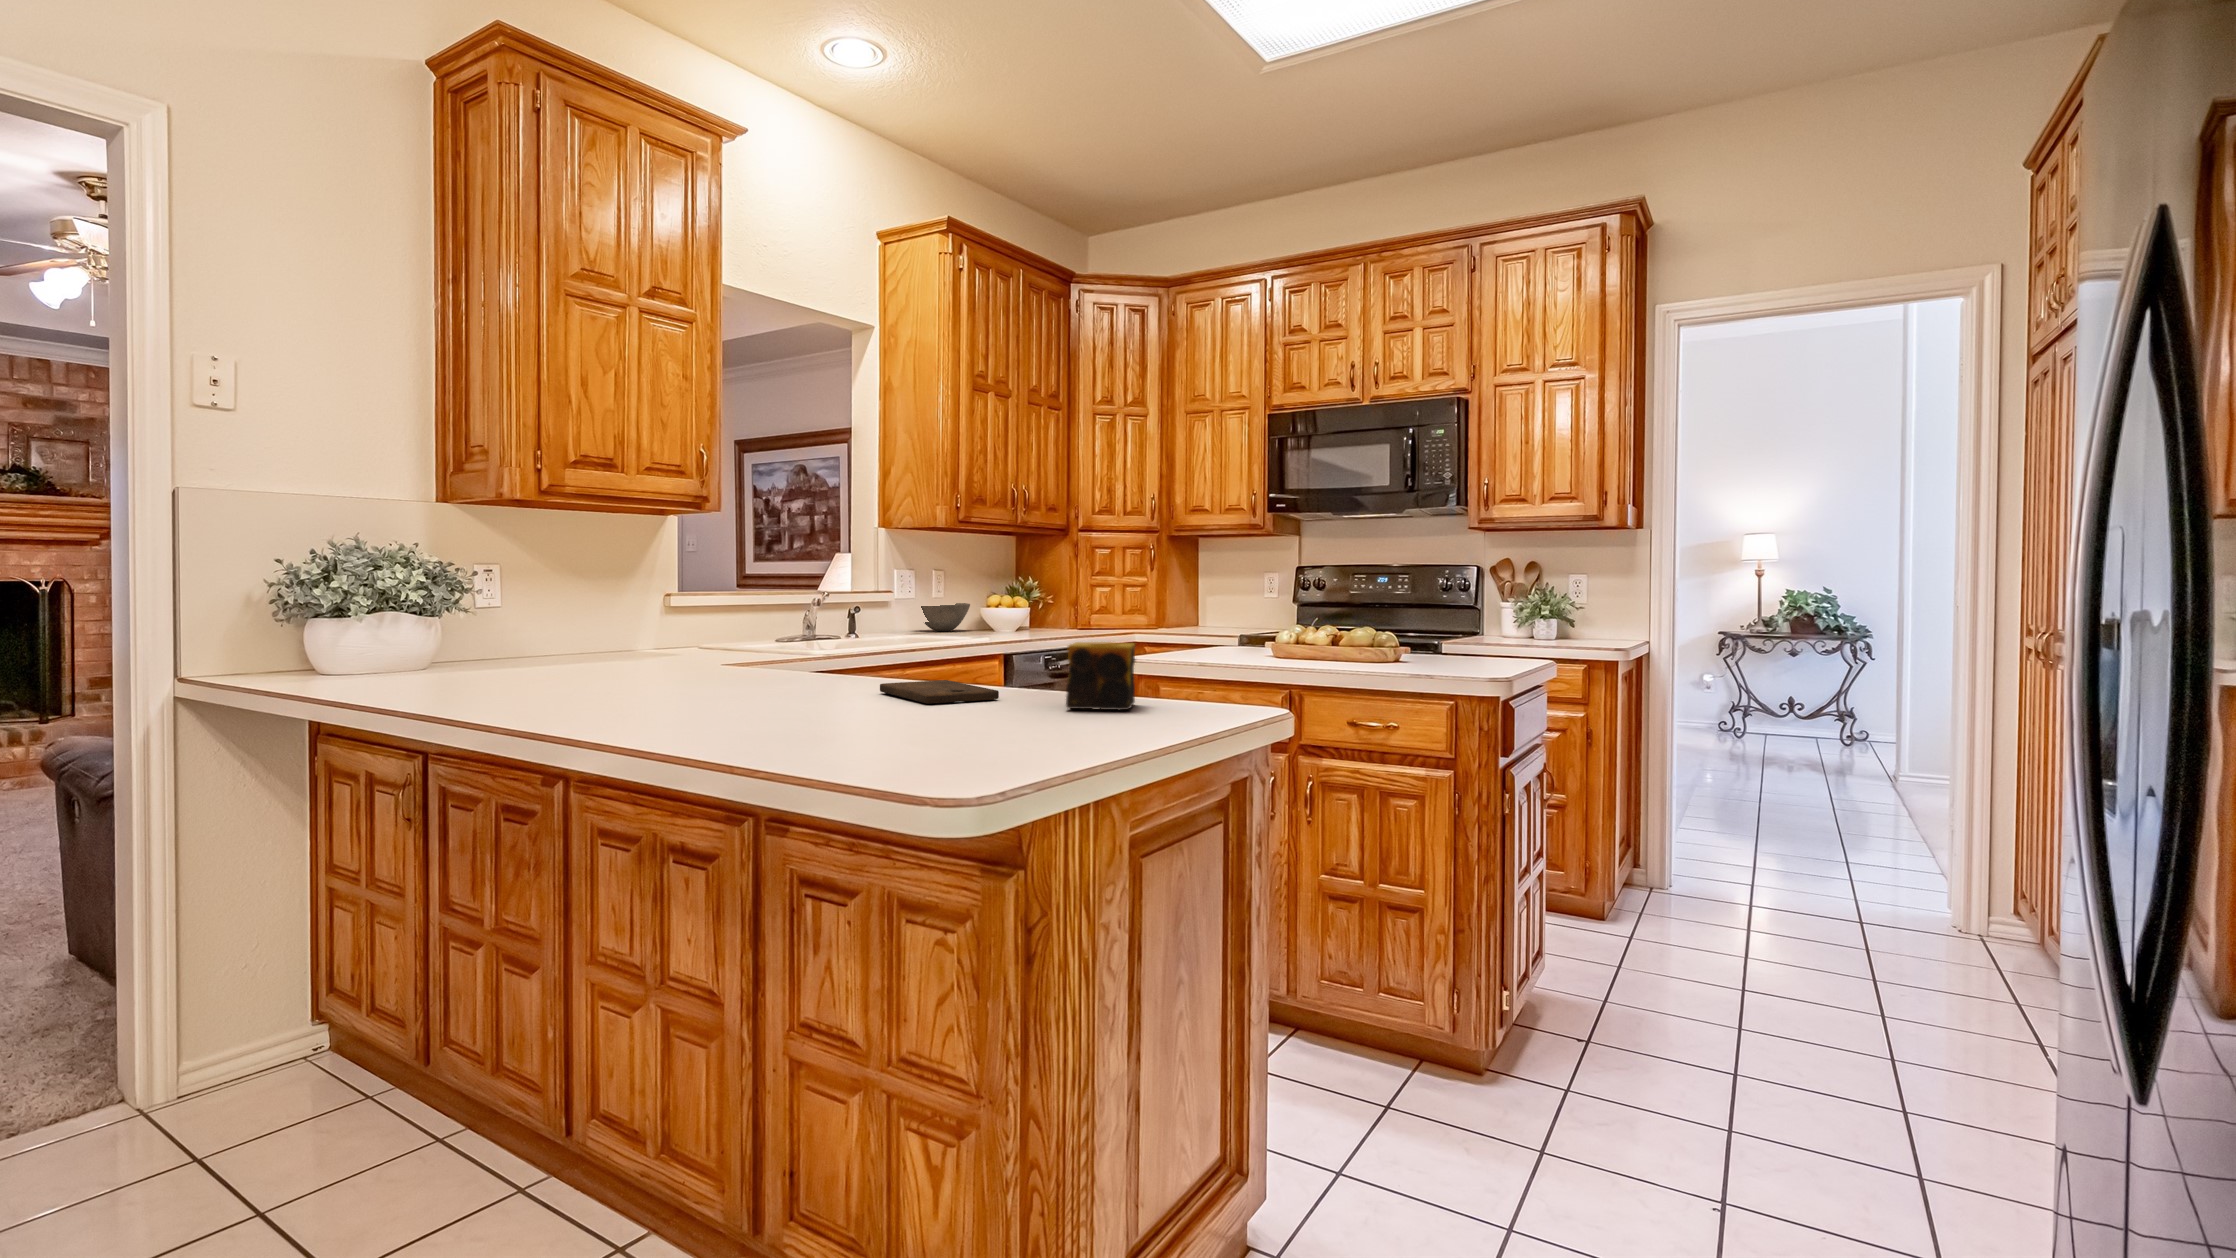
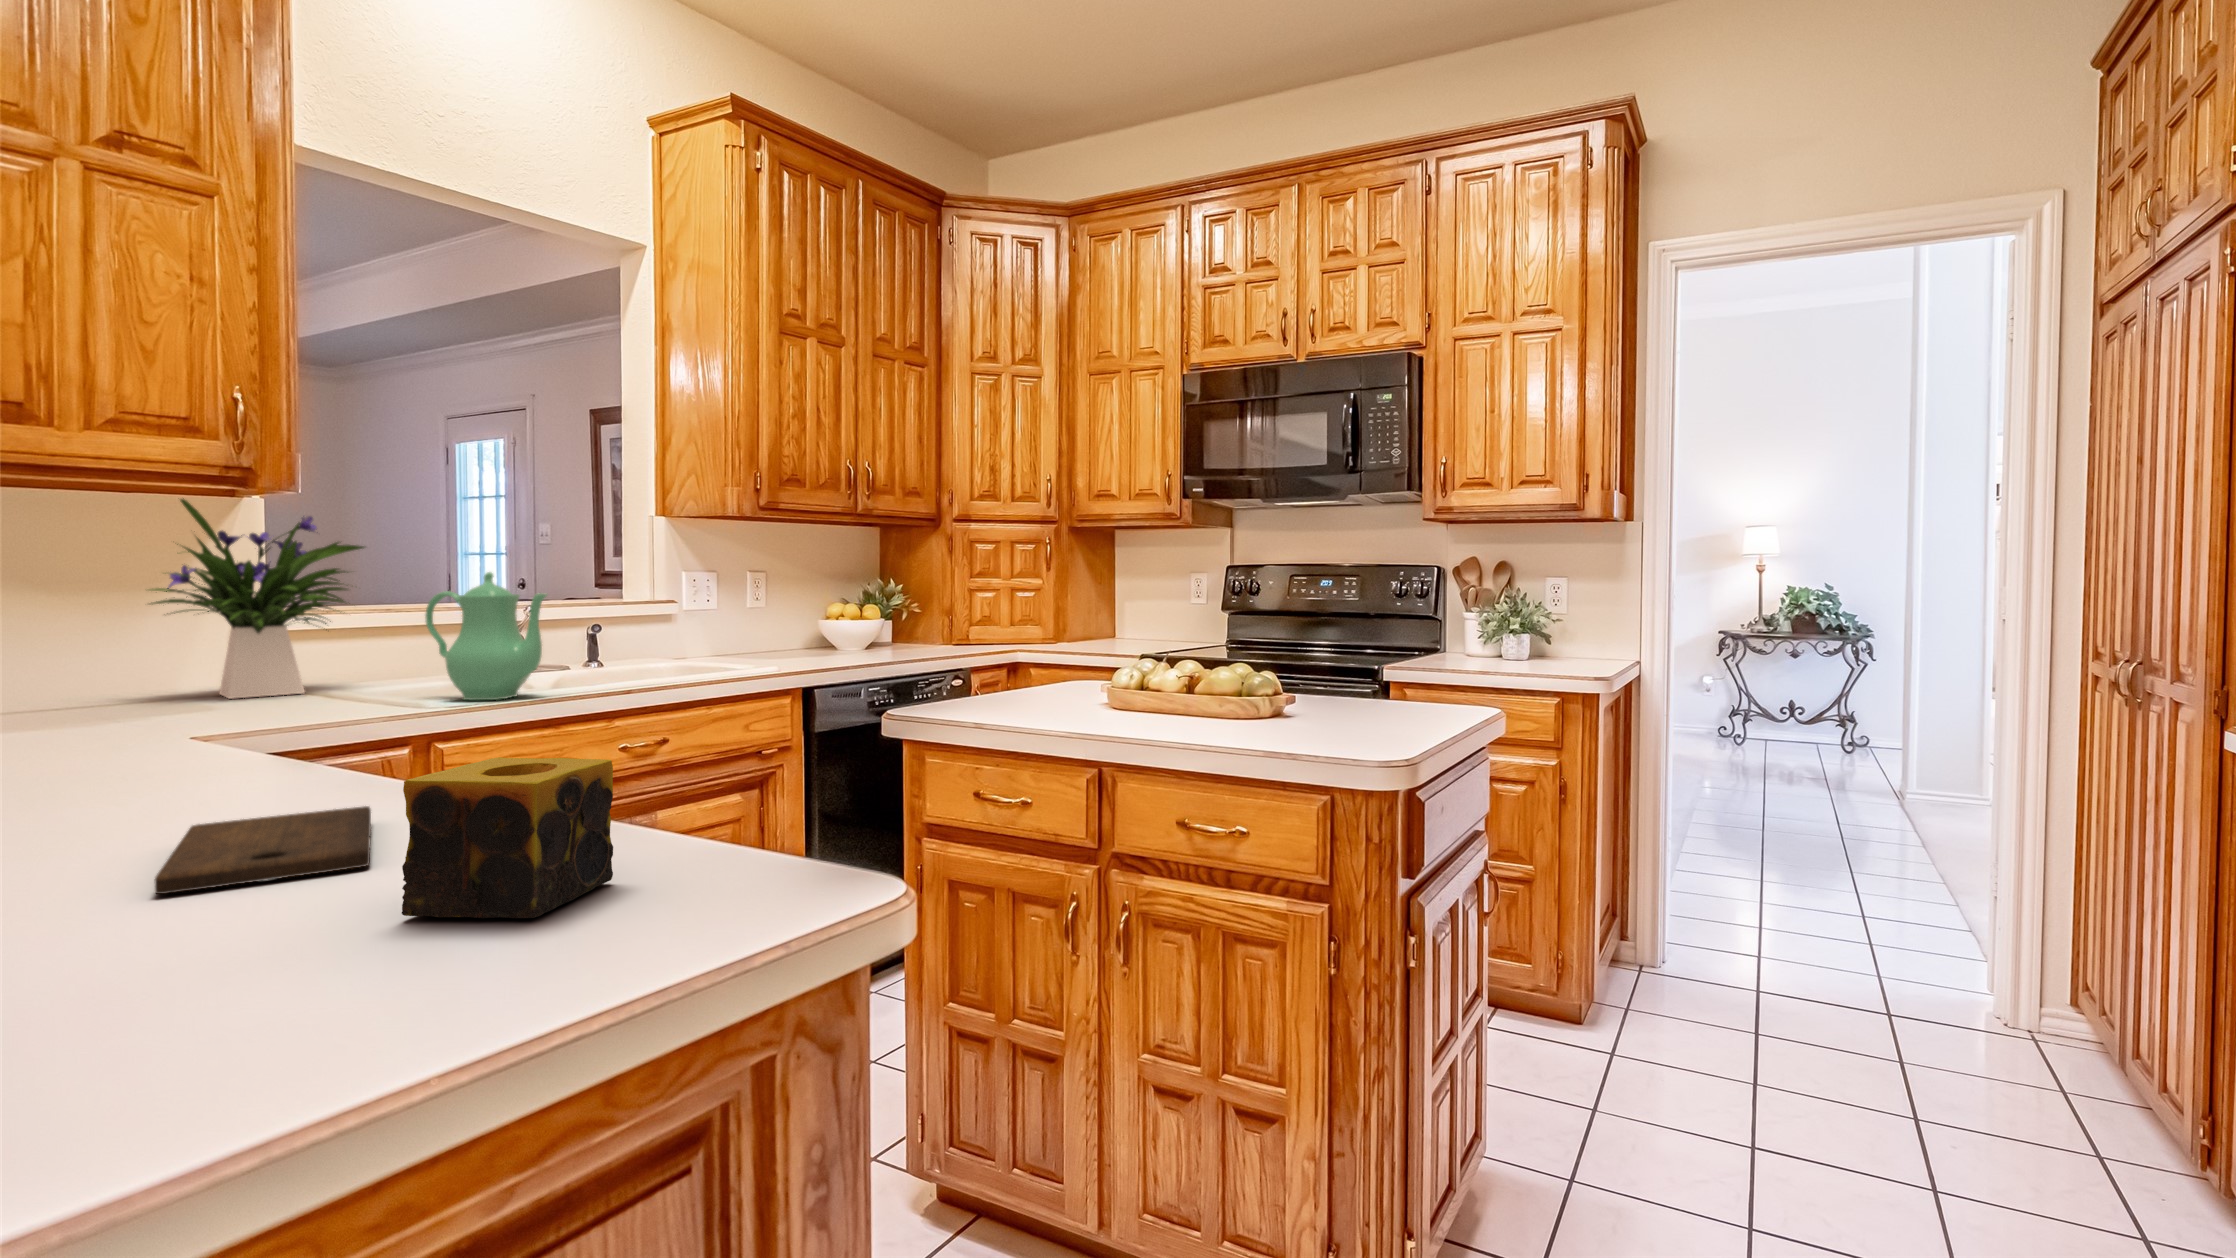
flower arrangement: none [601,514,731,650] -> present [151,498,364,699]
teapot: none [791,565,871,651] -> present [425,572,547,700]
bowl: present [921,603,970,631] -> none [722,614,802,651]

